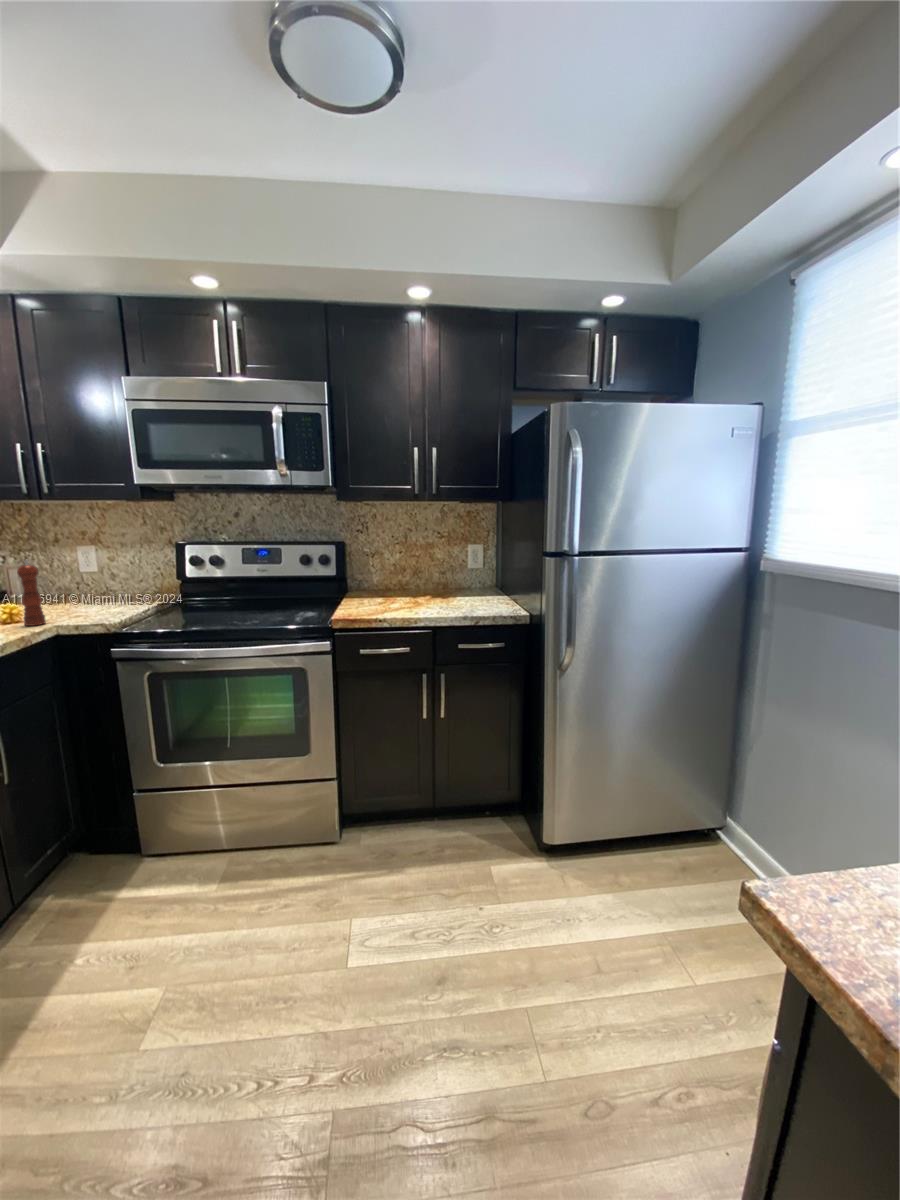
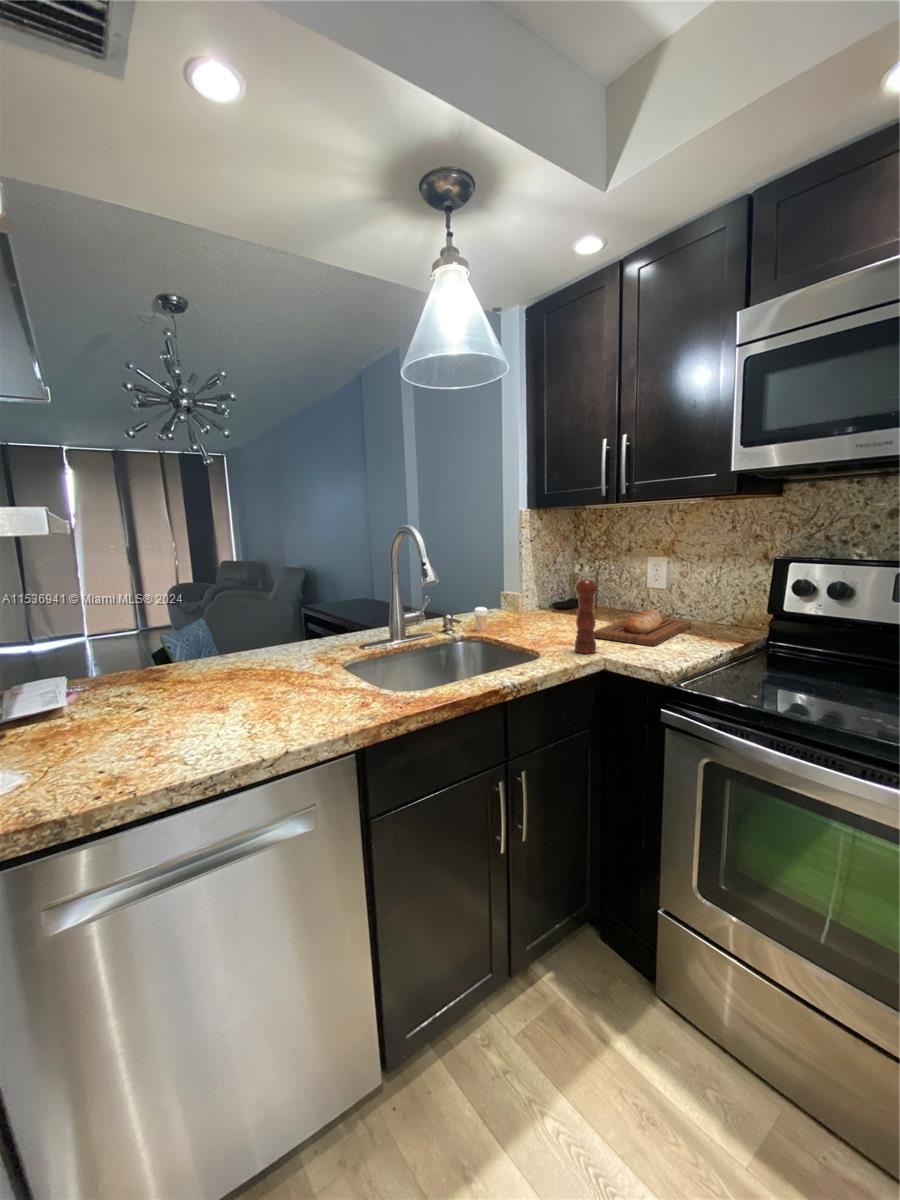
bread loaf: none [38,588,125,615] -> present [594,609,691,646]

